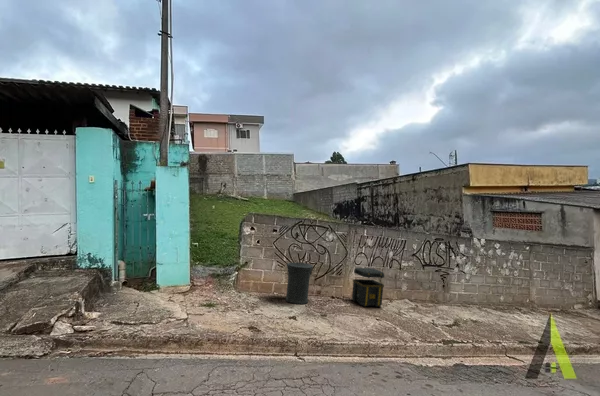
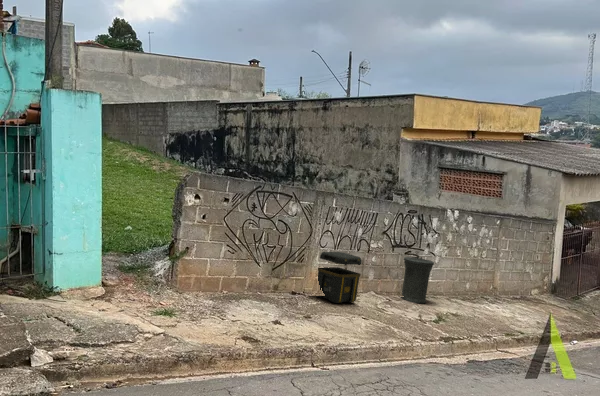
trash can: present [285,262,313,304] -> present [401,257,434,303]

